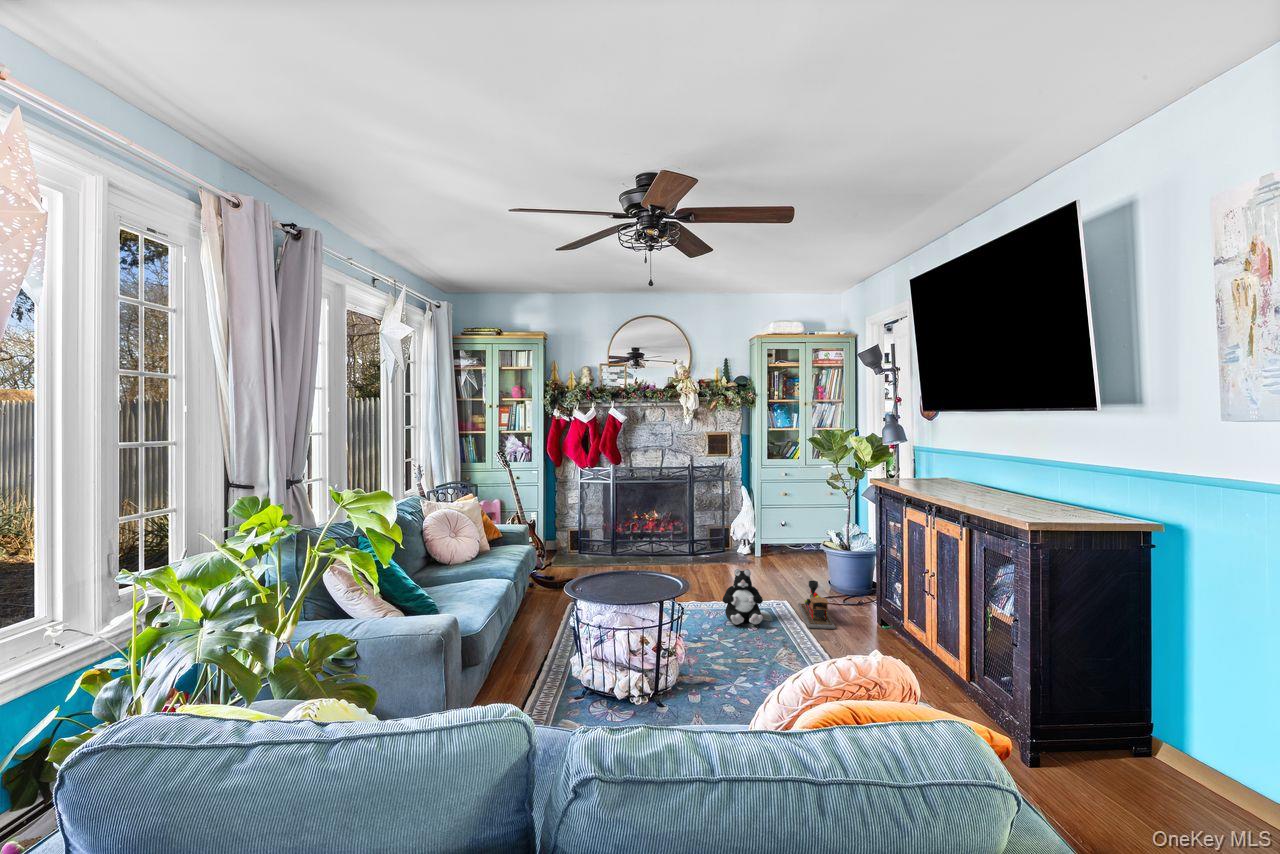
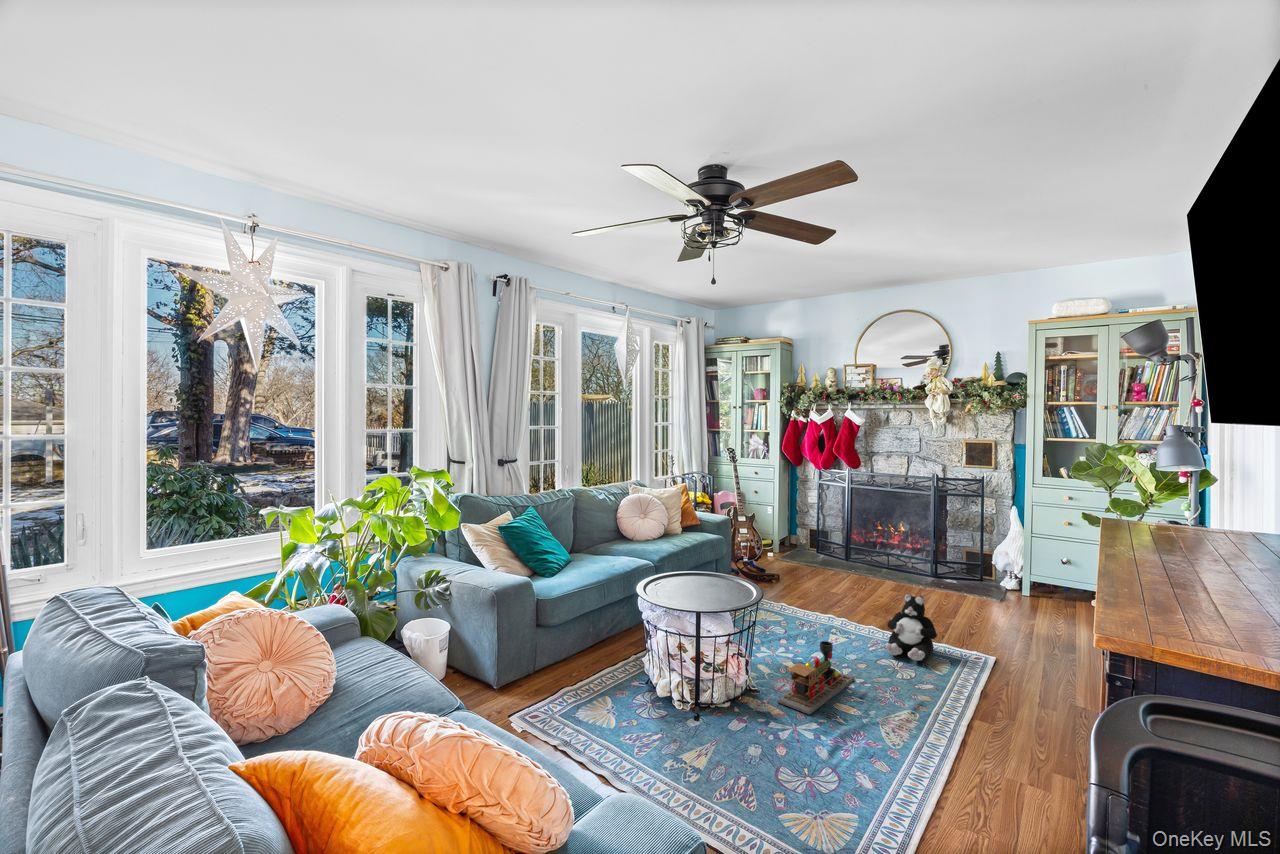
toy train: present [798,581,835,629] -> present [777,641,855,715]

